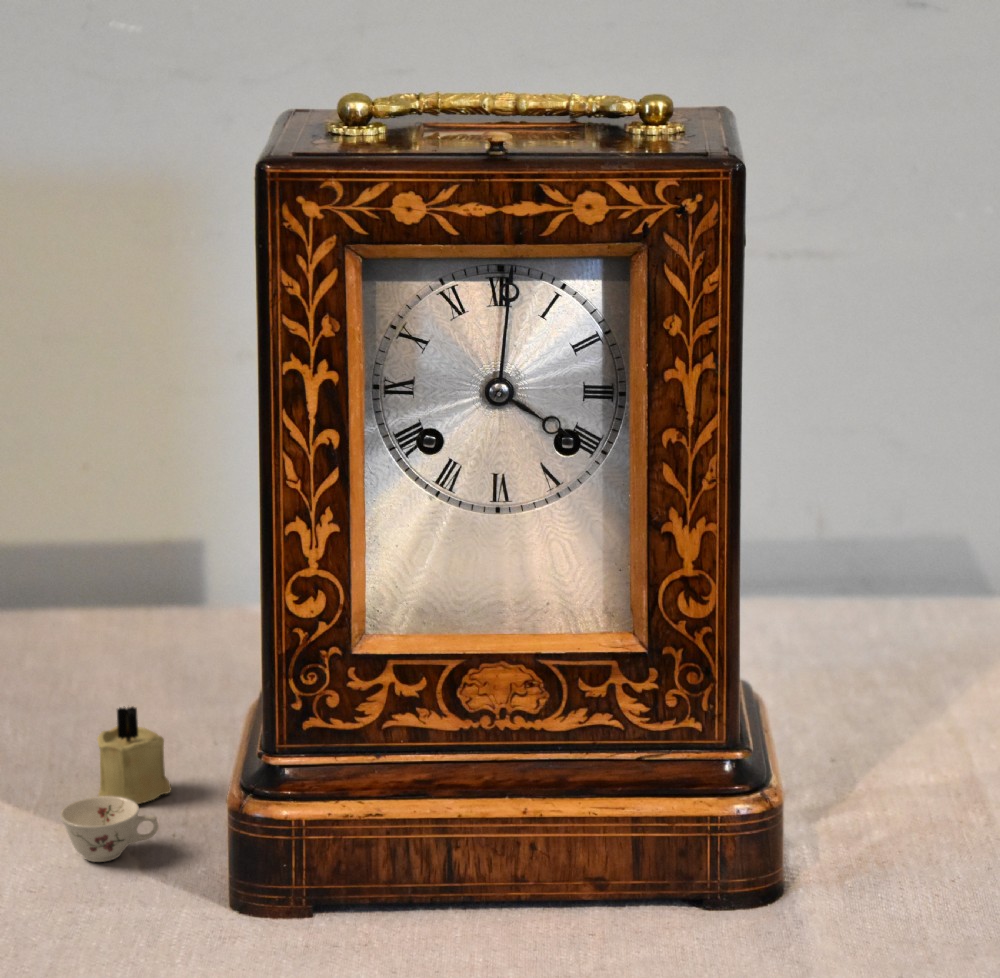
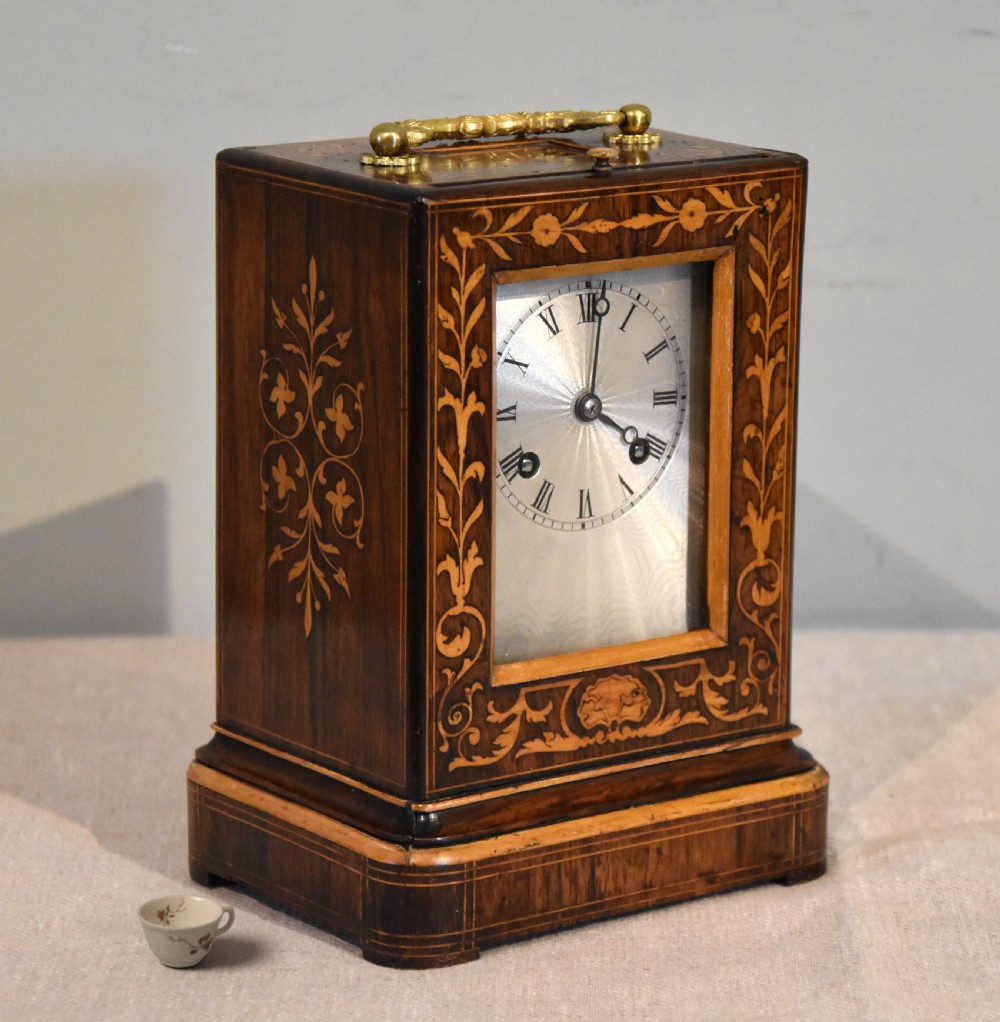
candle: present [97,707,171,804] -> none [67,801,144,914]

